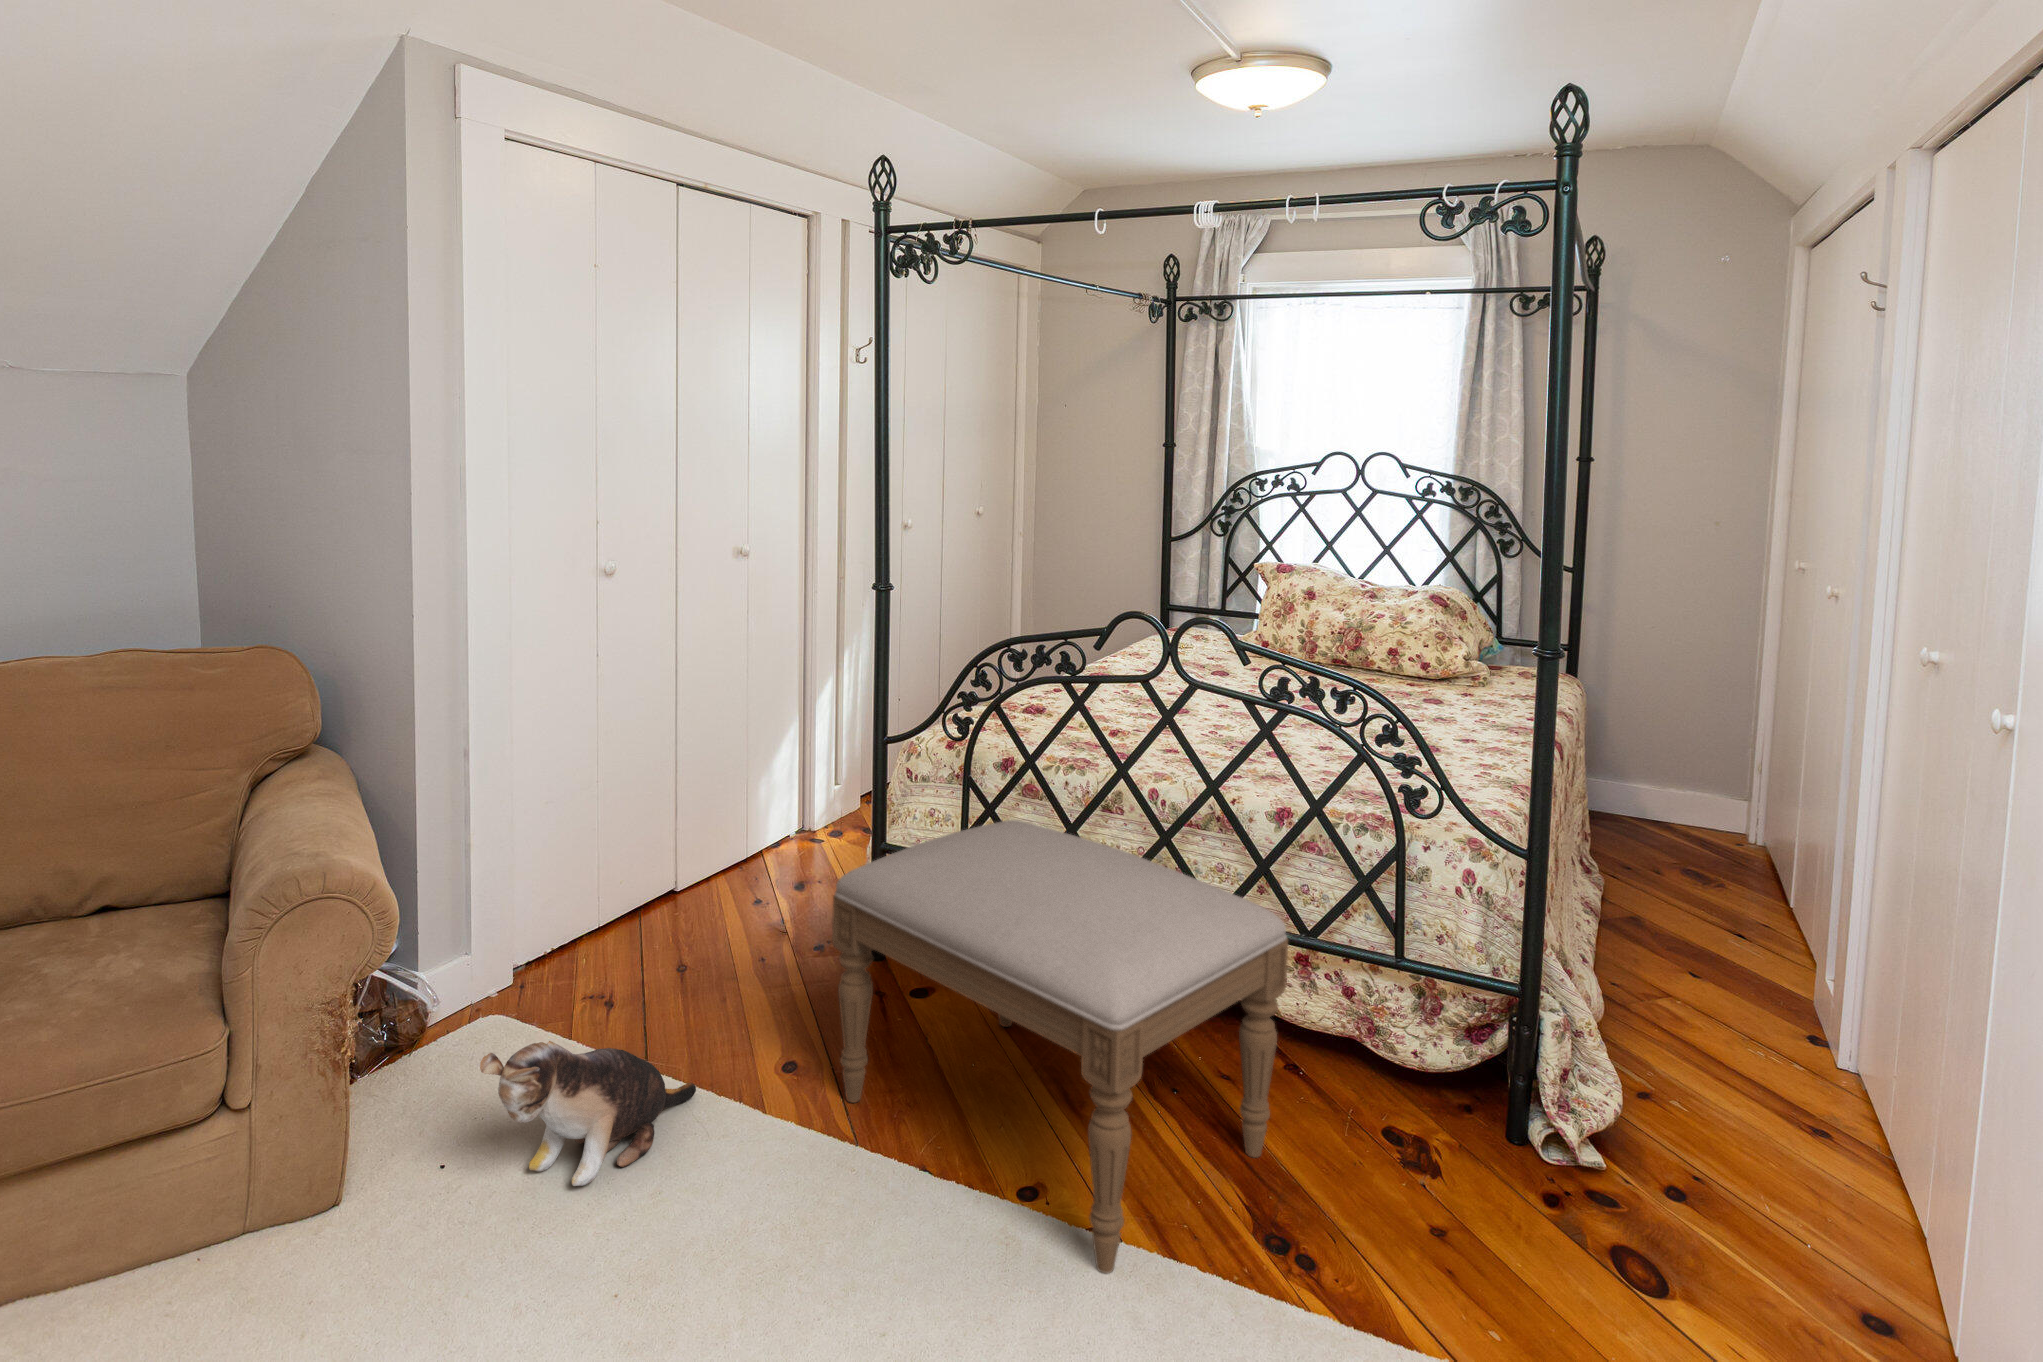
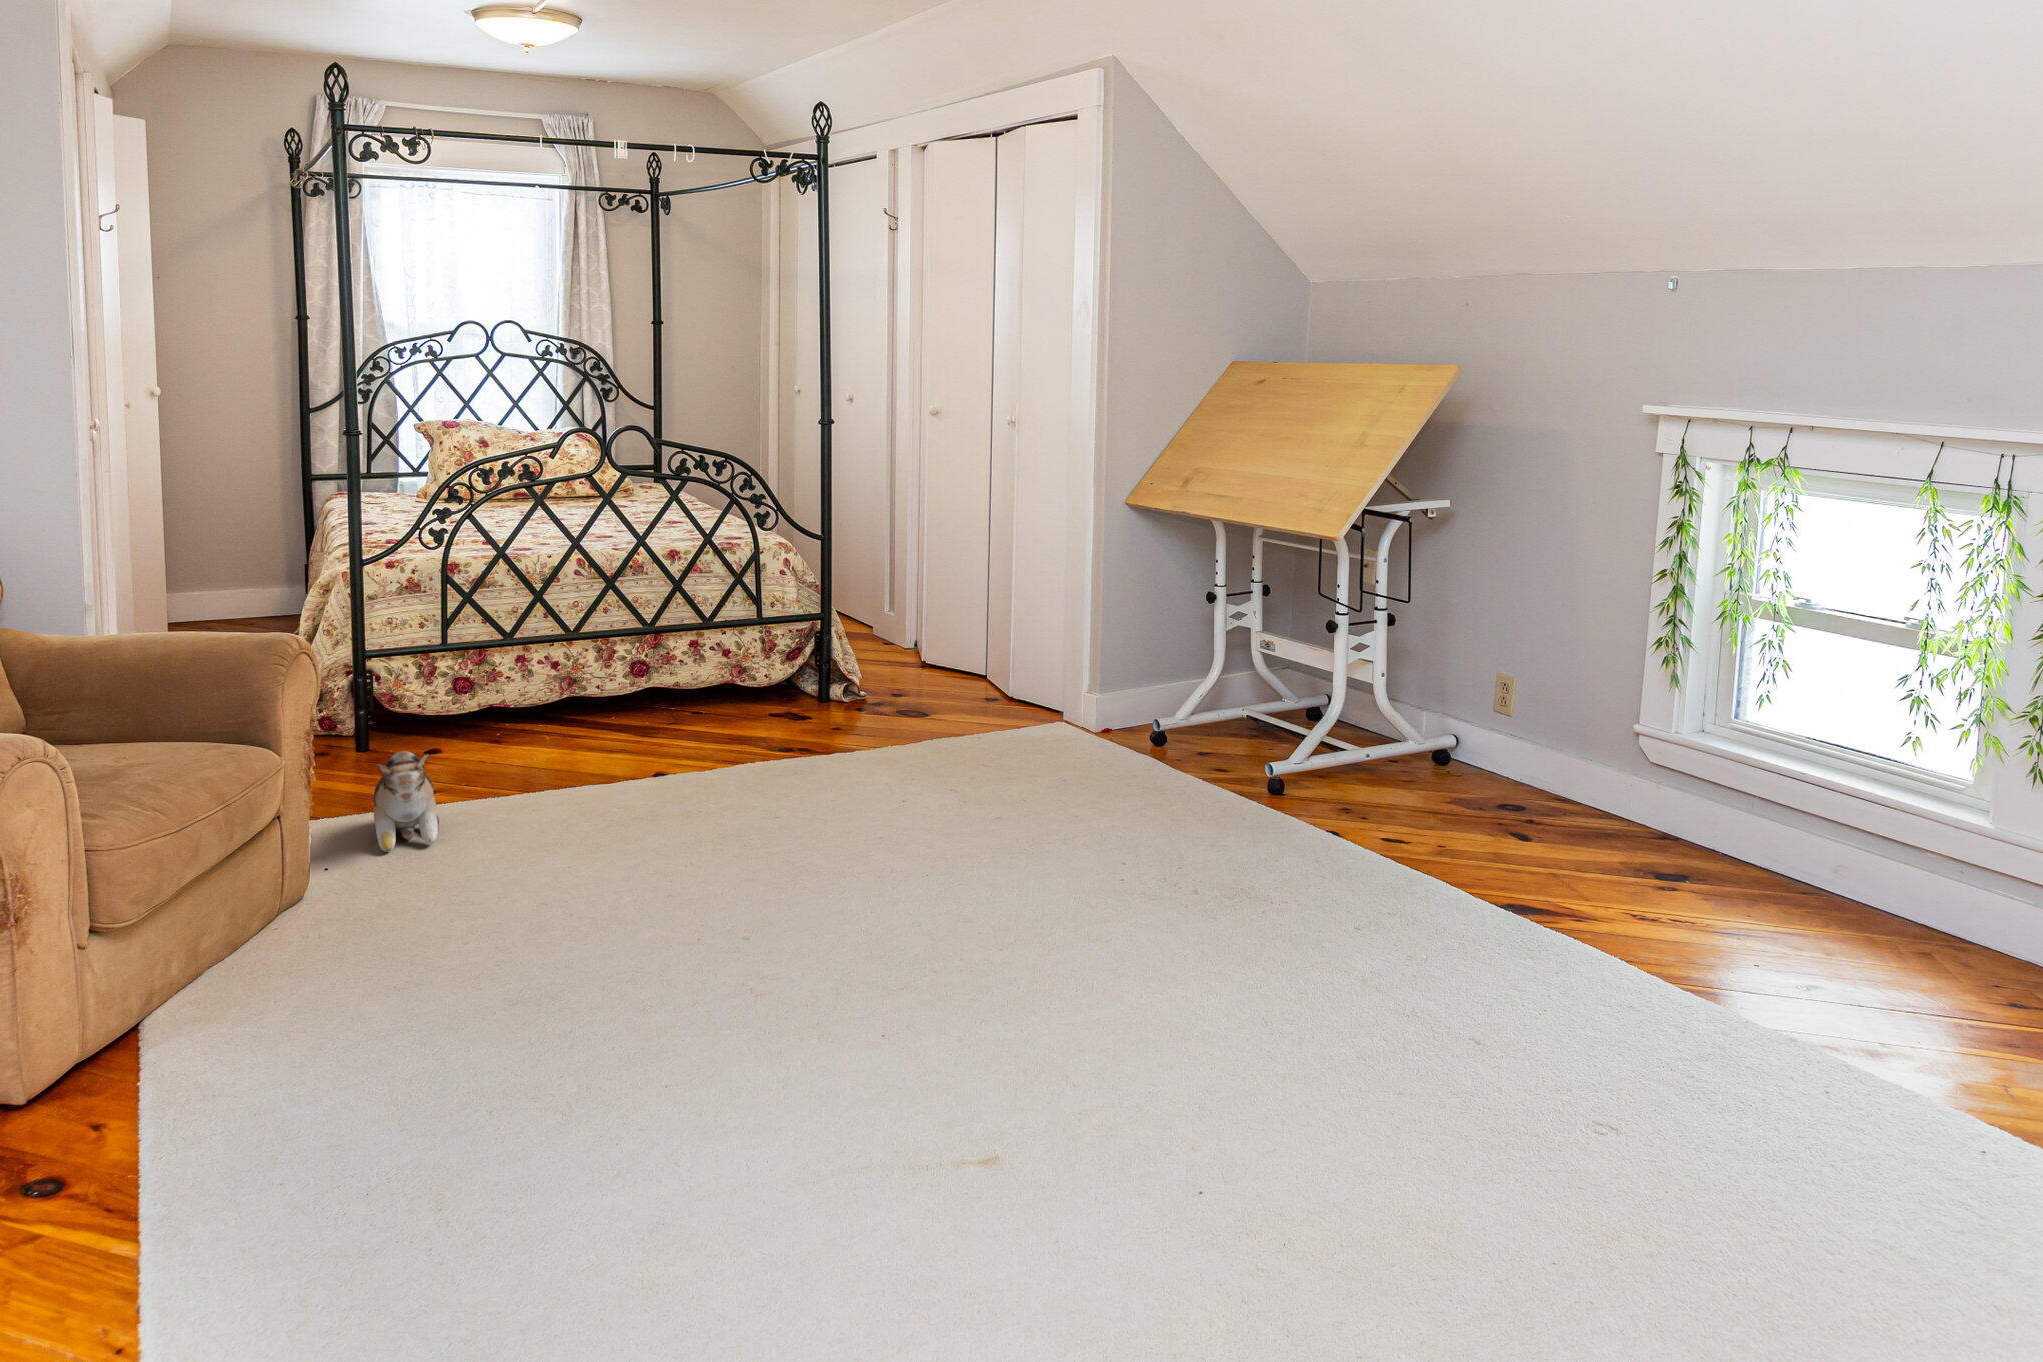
ottoman: present [832,820,1288,1273] -> none [485,584,745,784]

